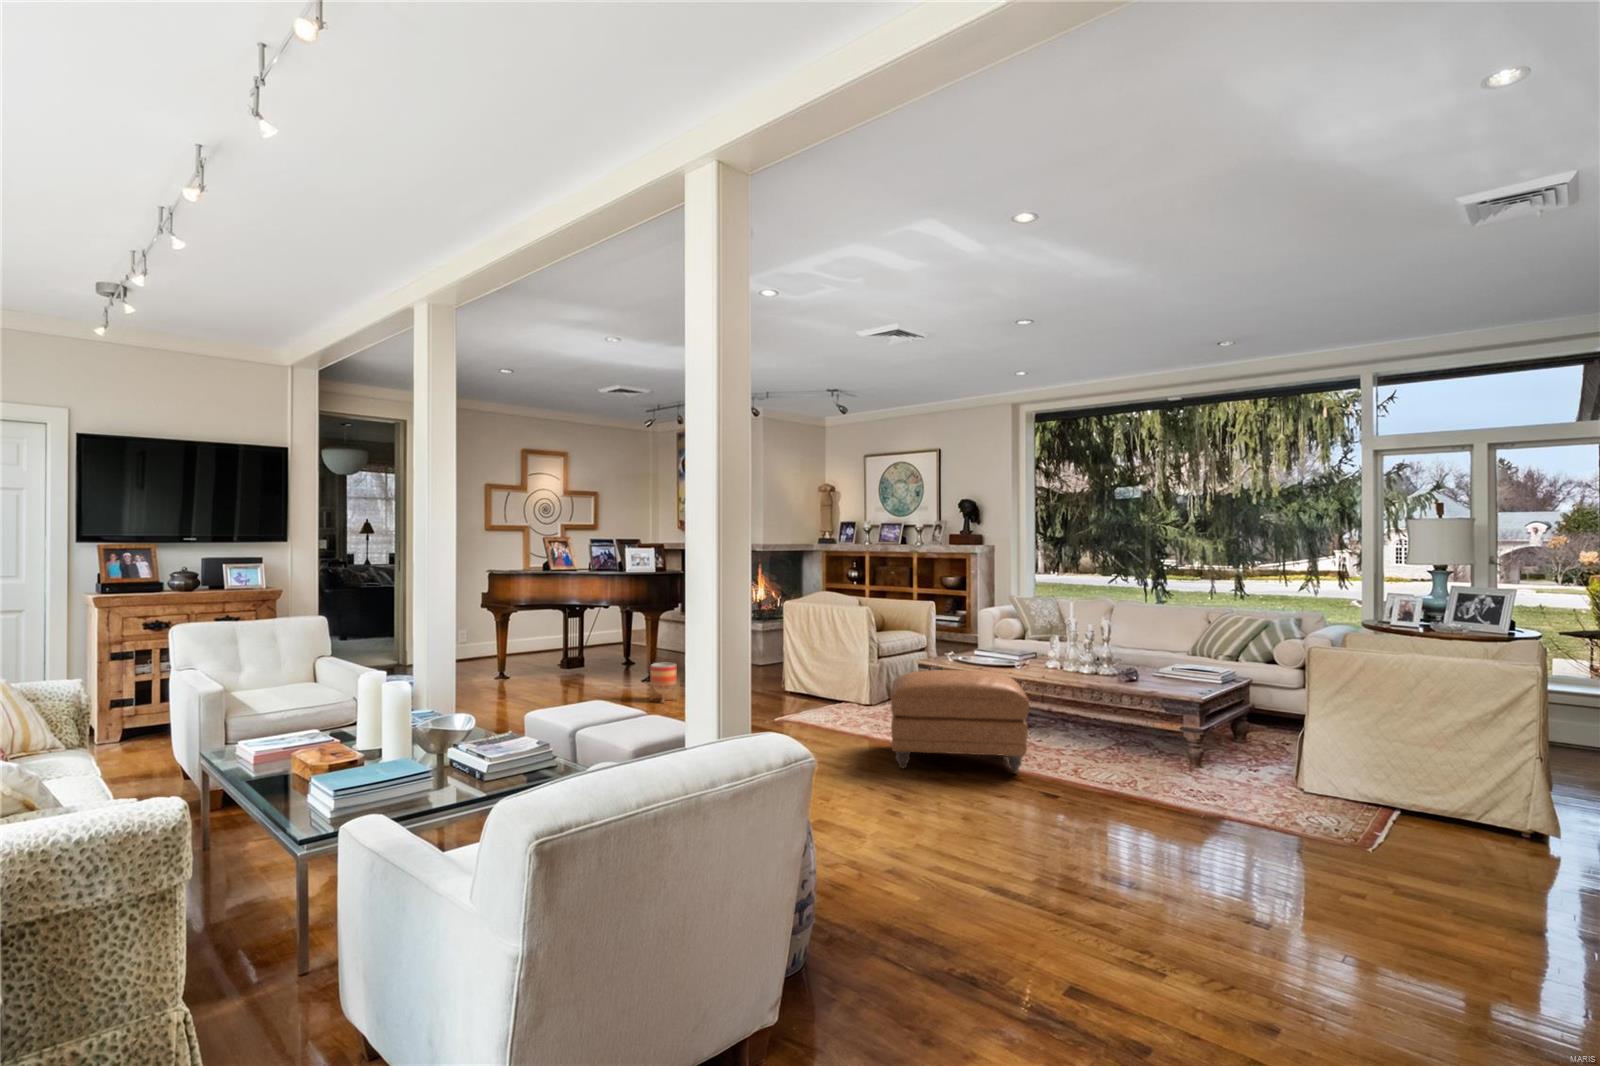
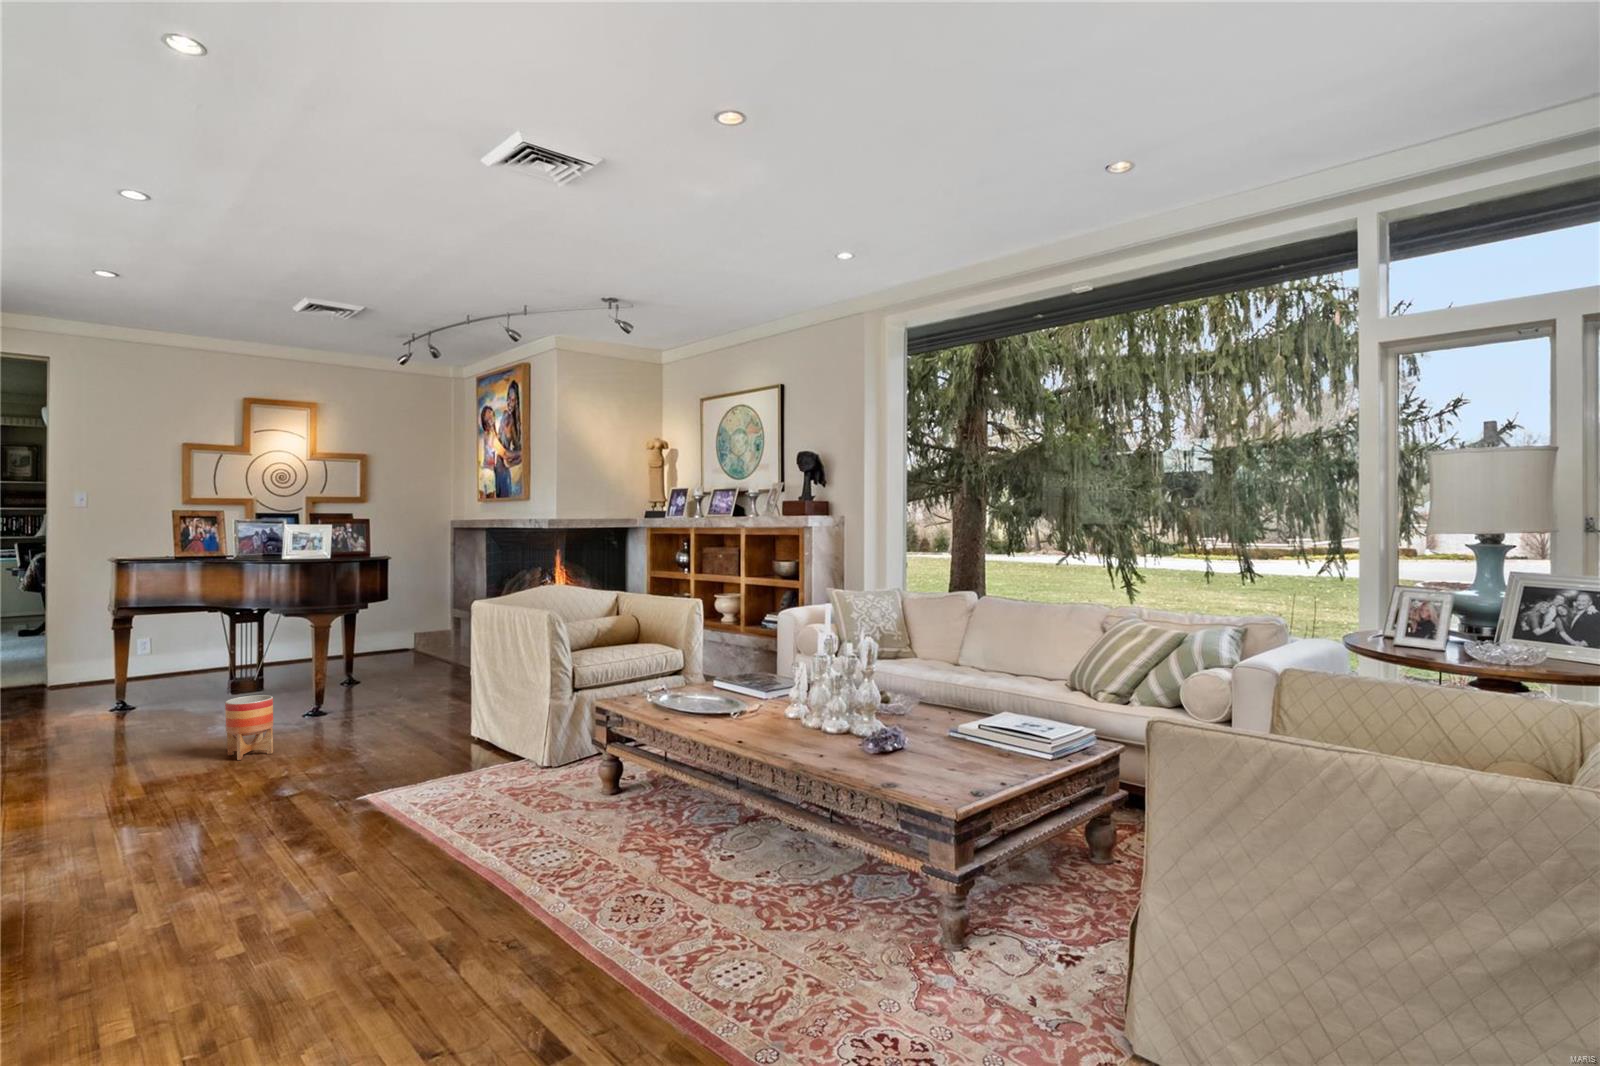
ottoman: present [891,670,1029,773] -> none [312,739,649,973]

